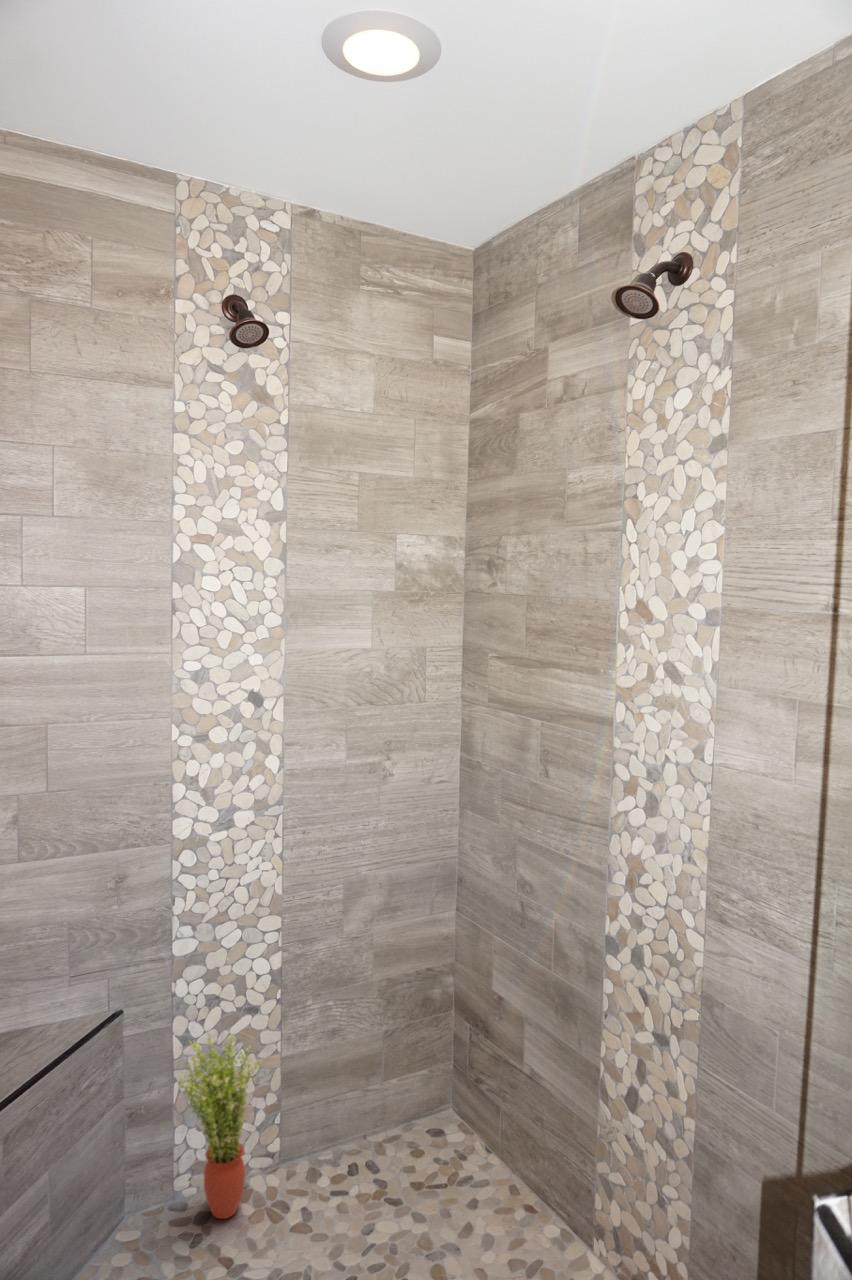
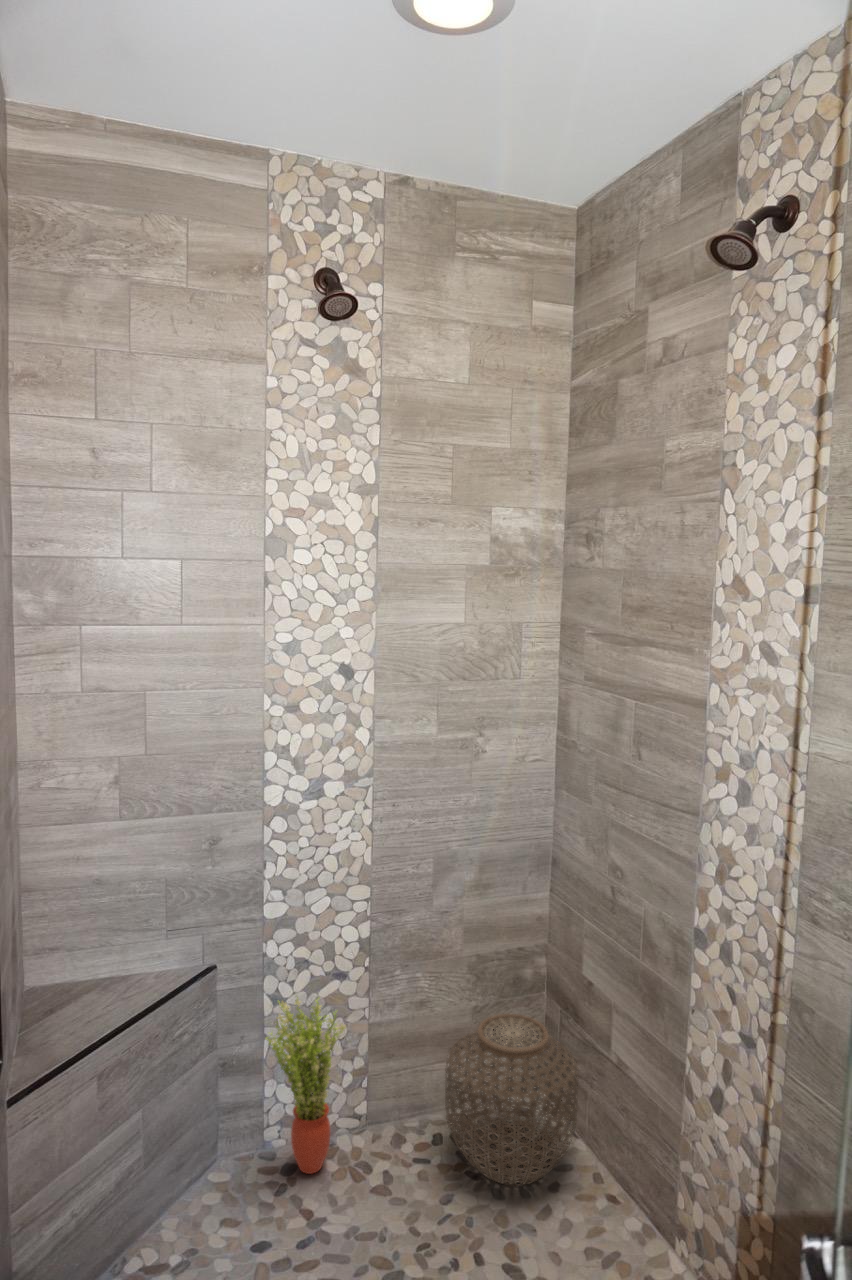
woven basket: none [361,1035,492,1207] -> present [445,1014,579,1185]

